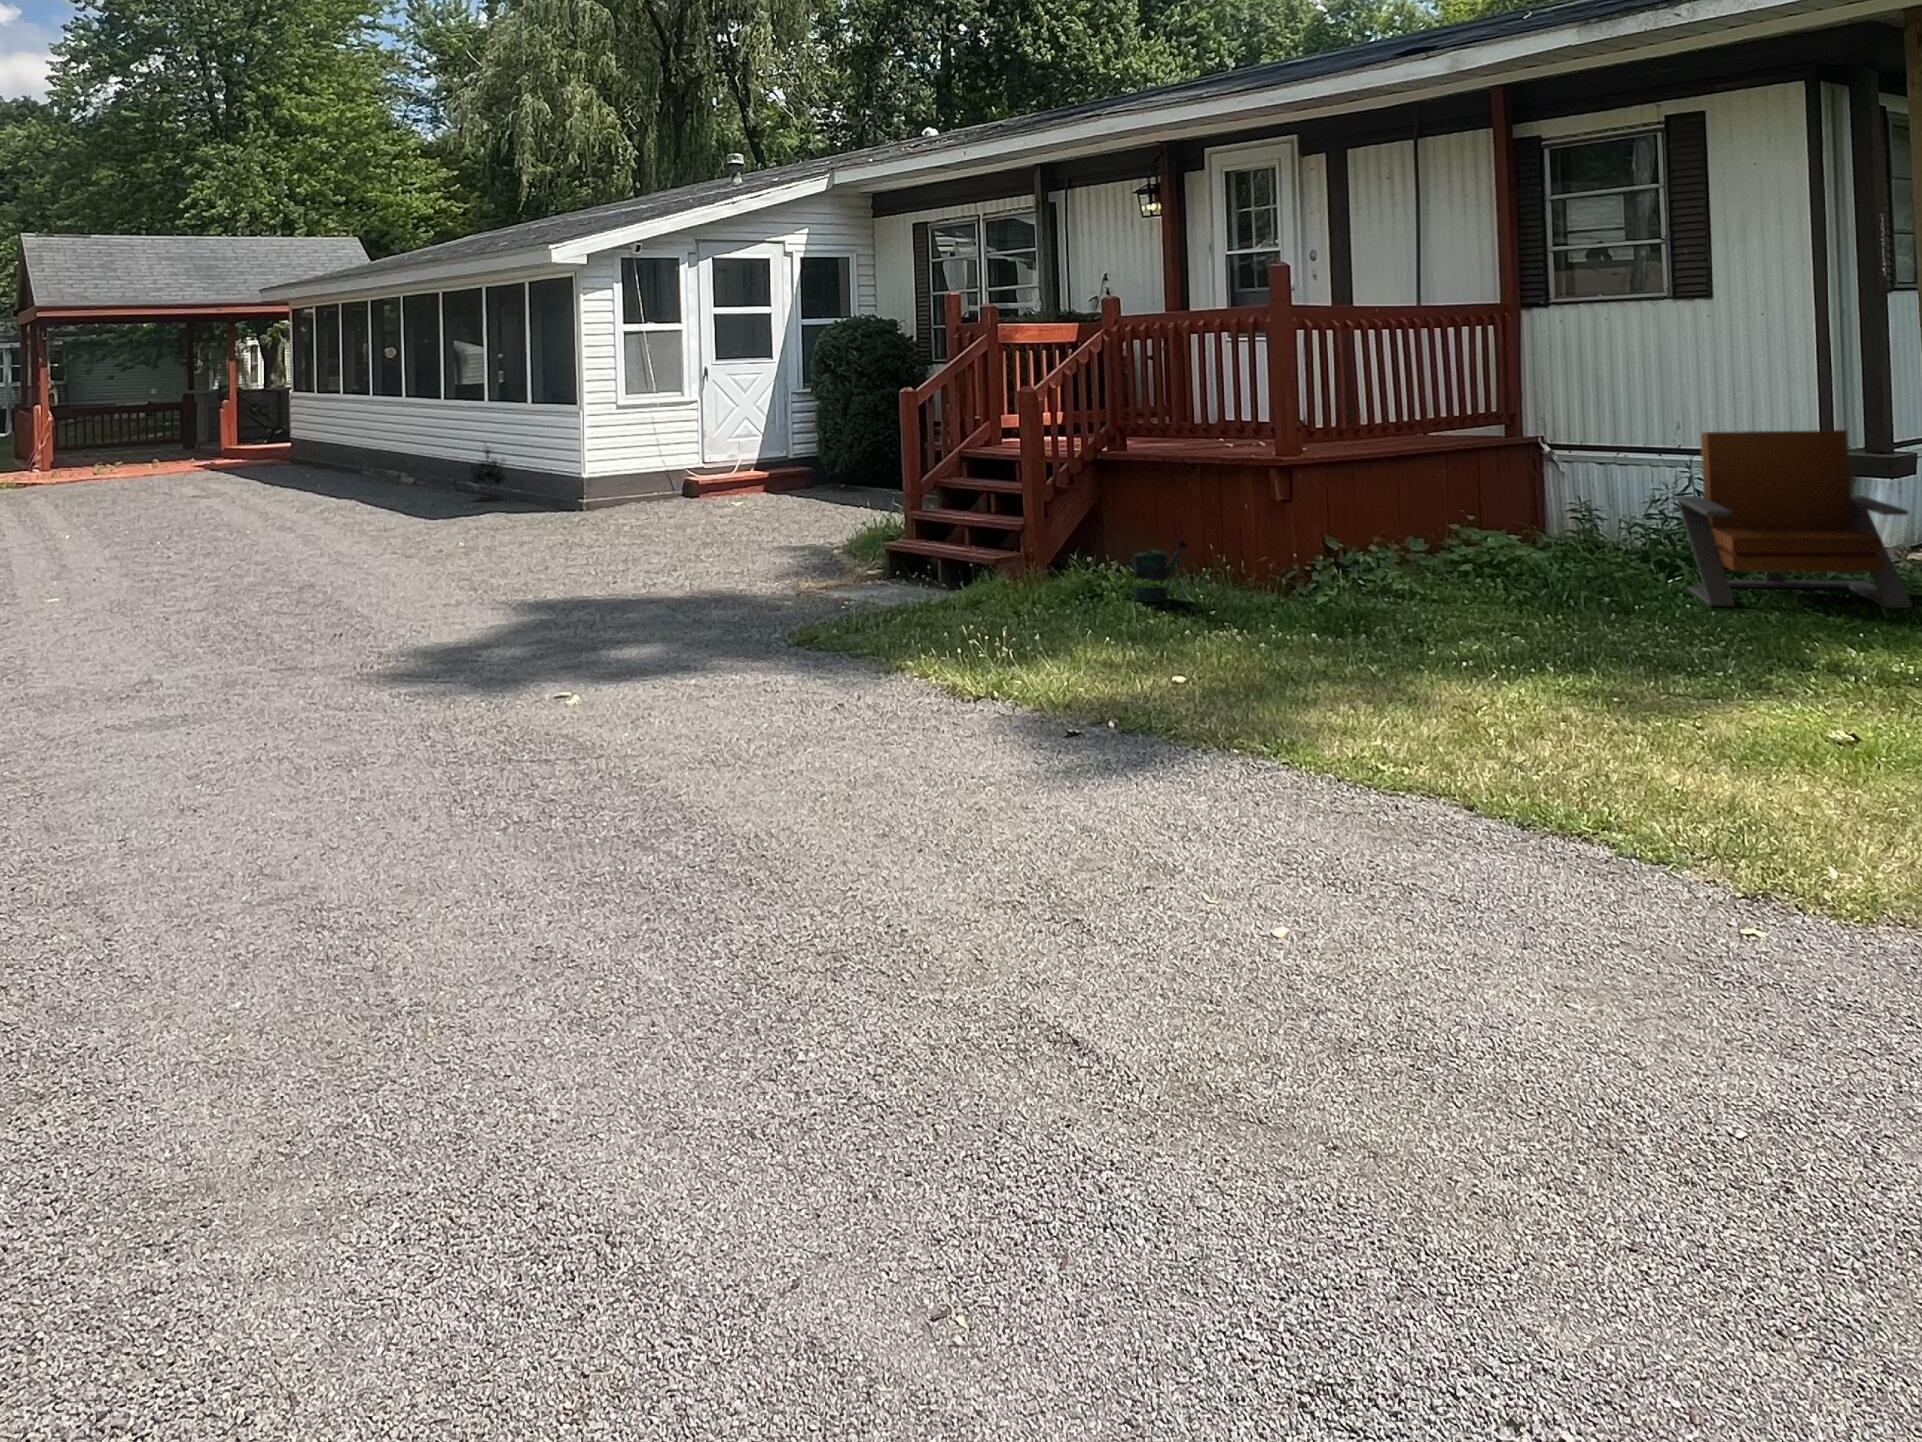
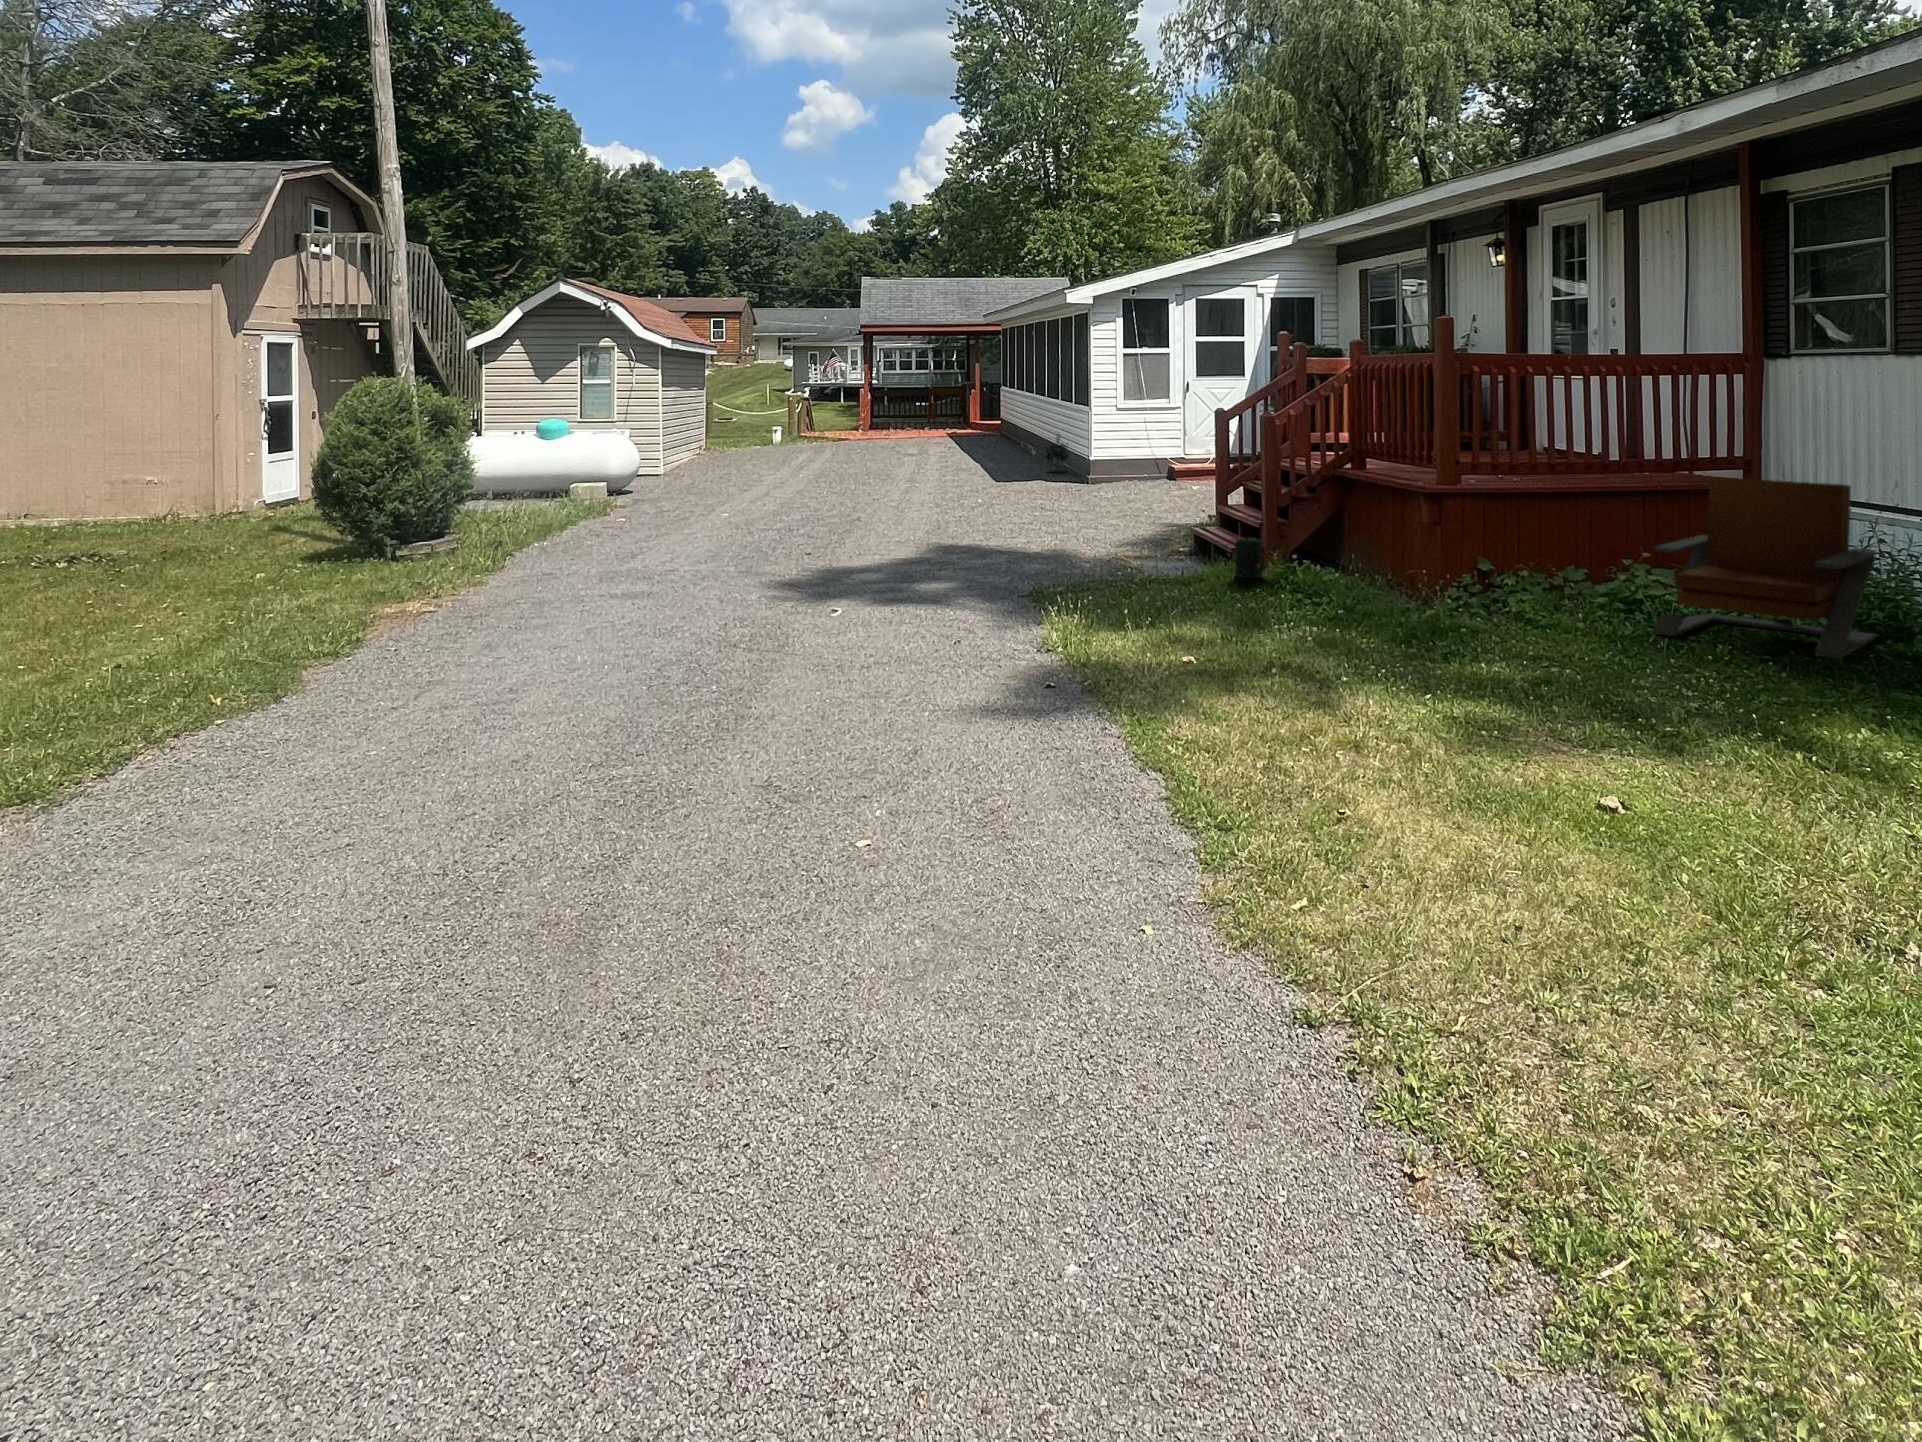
bench: none [65,396,137,450] -> present [927,388,969,424]

